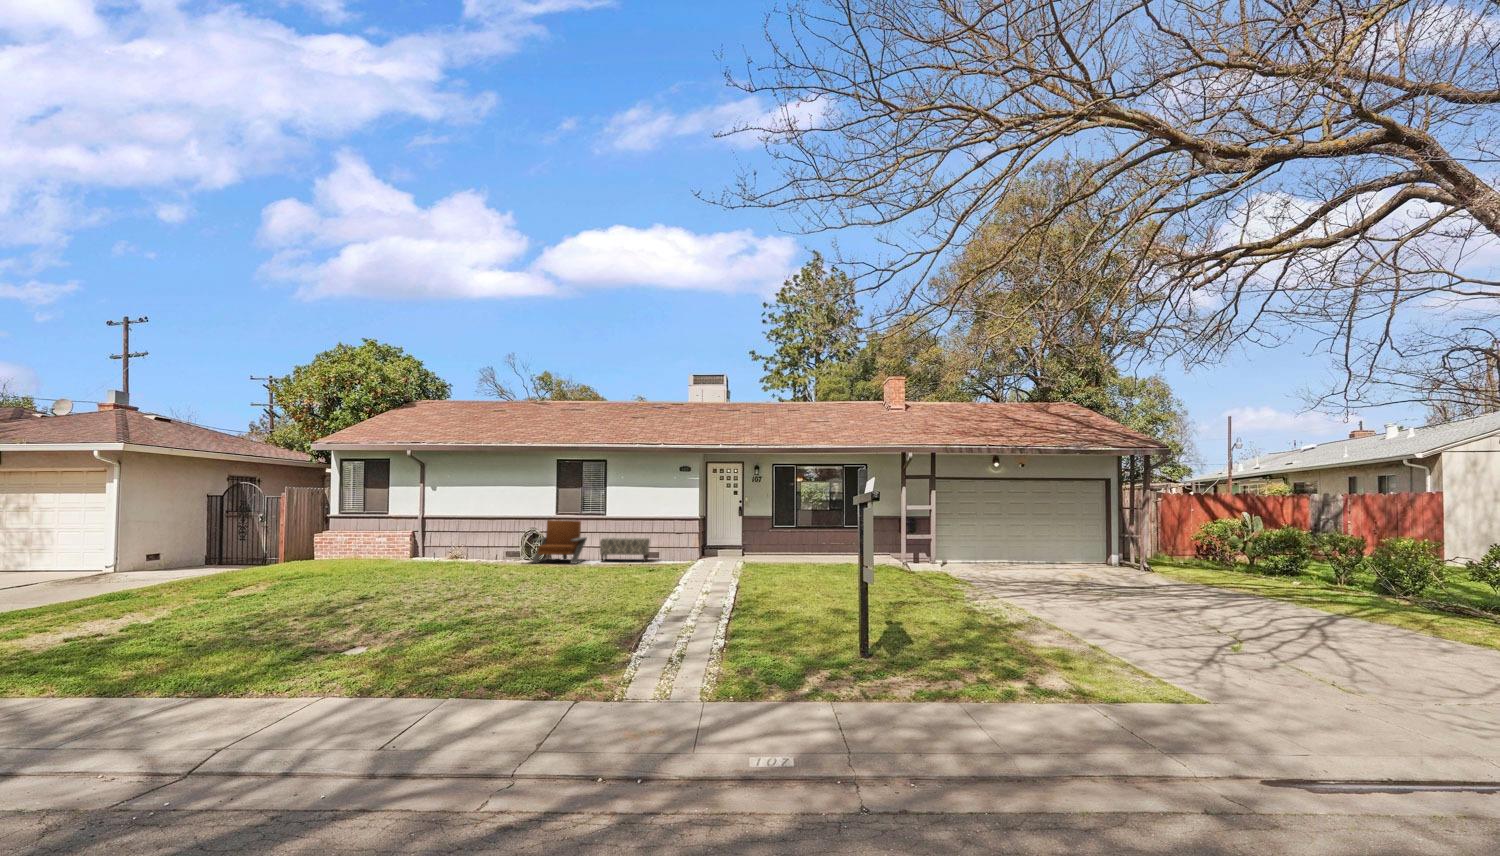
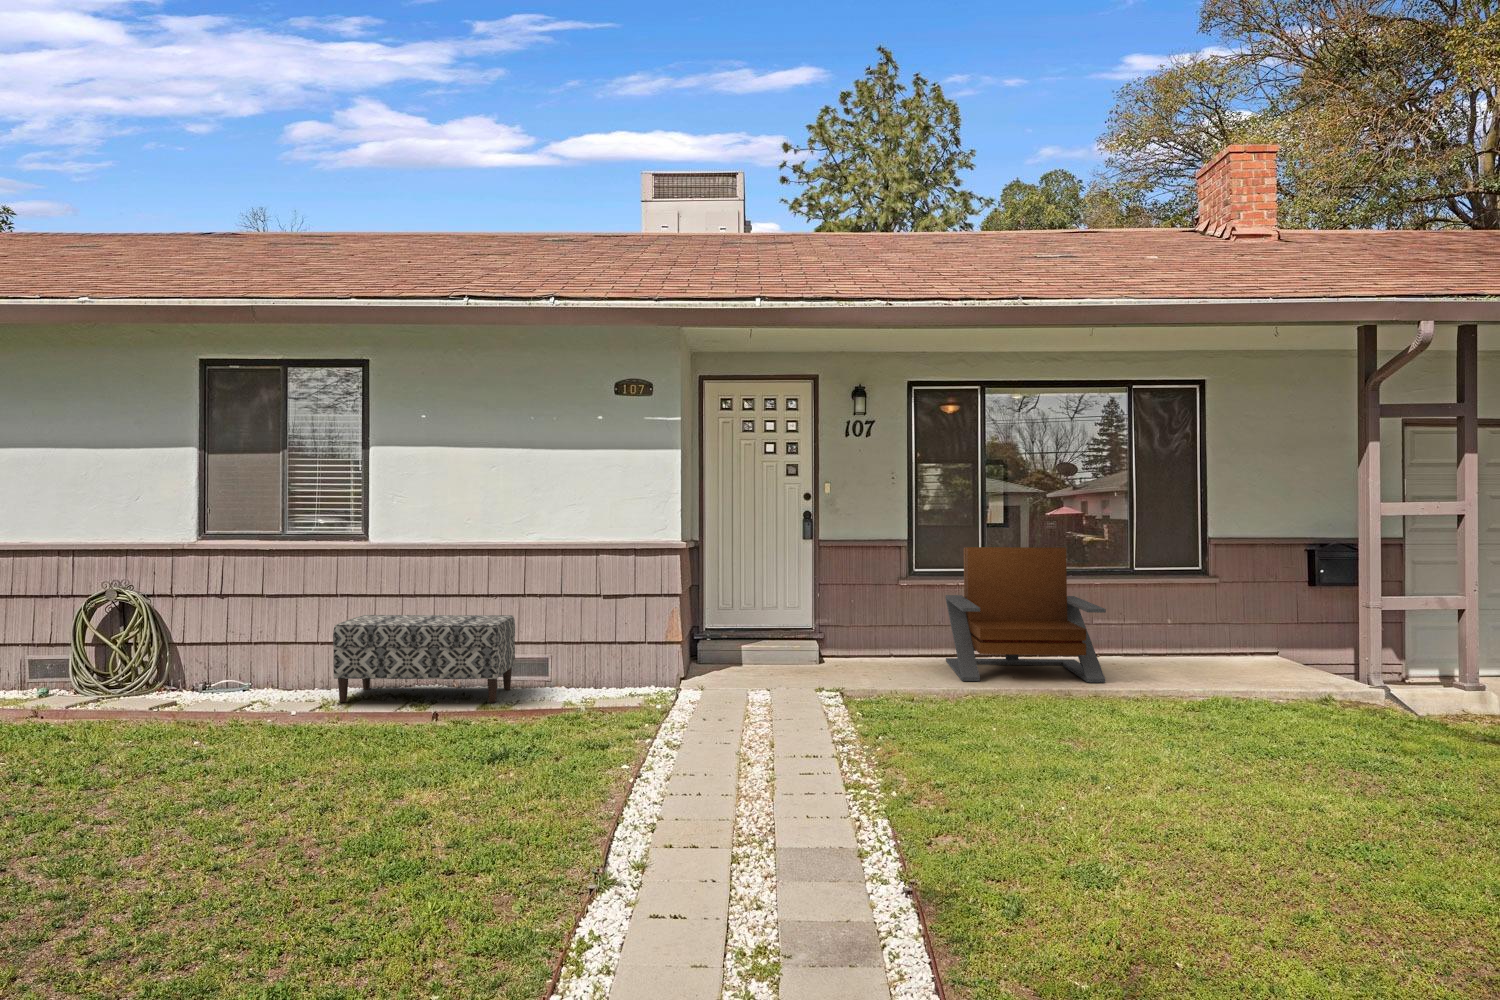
lounge chair: present [531,520,587,564] -> present [945,547,1106,683]

